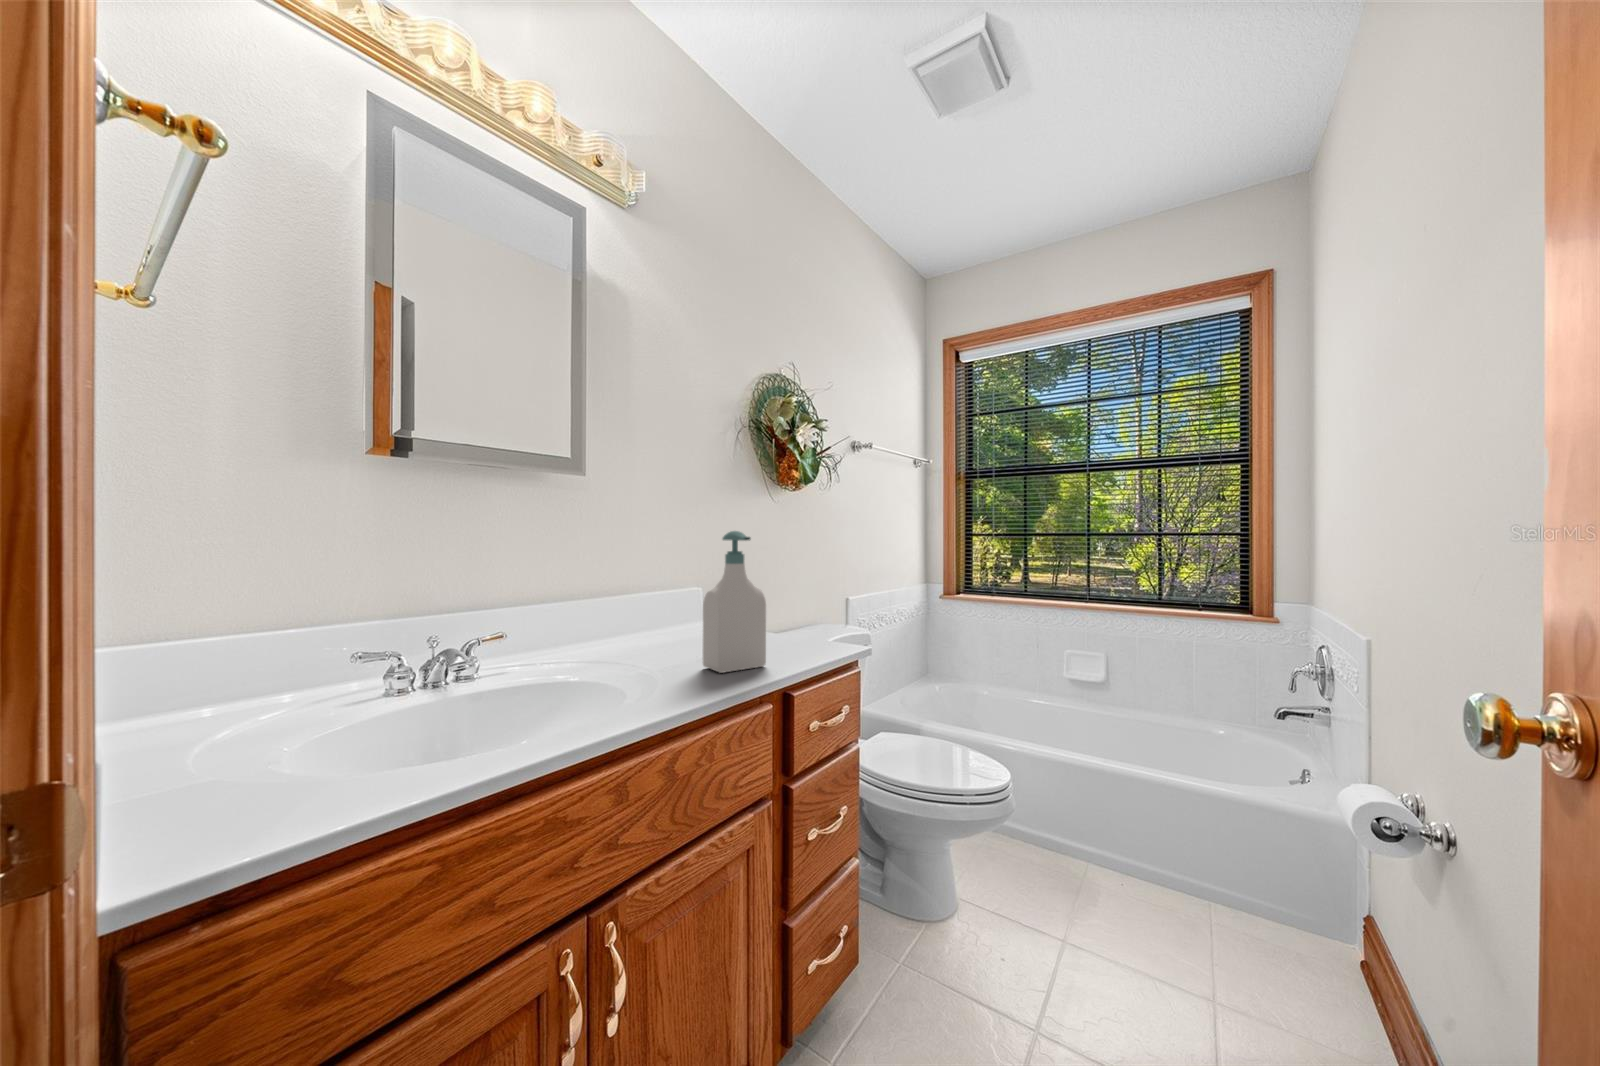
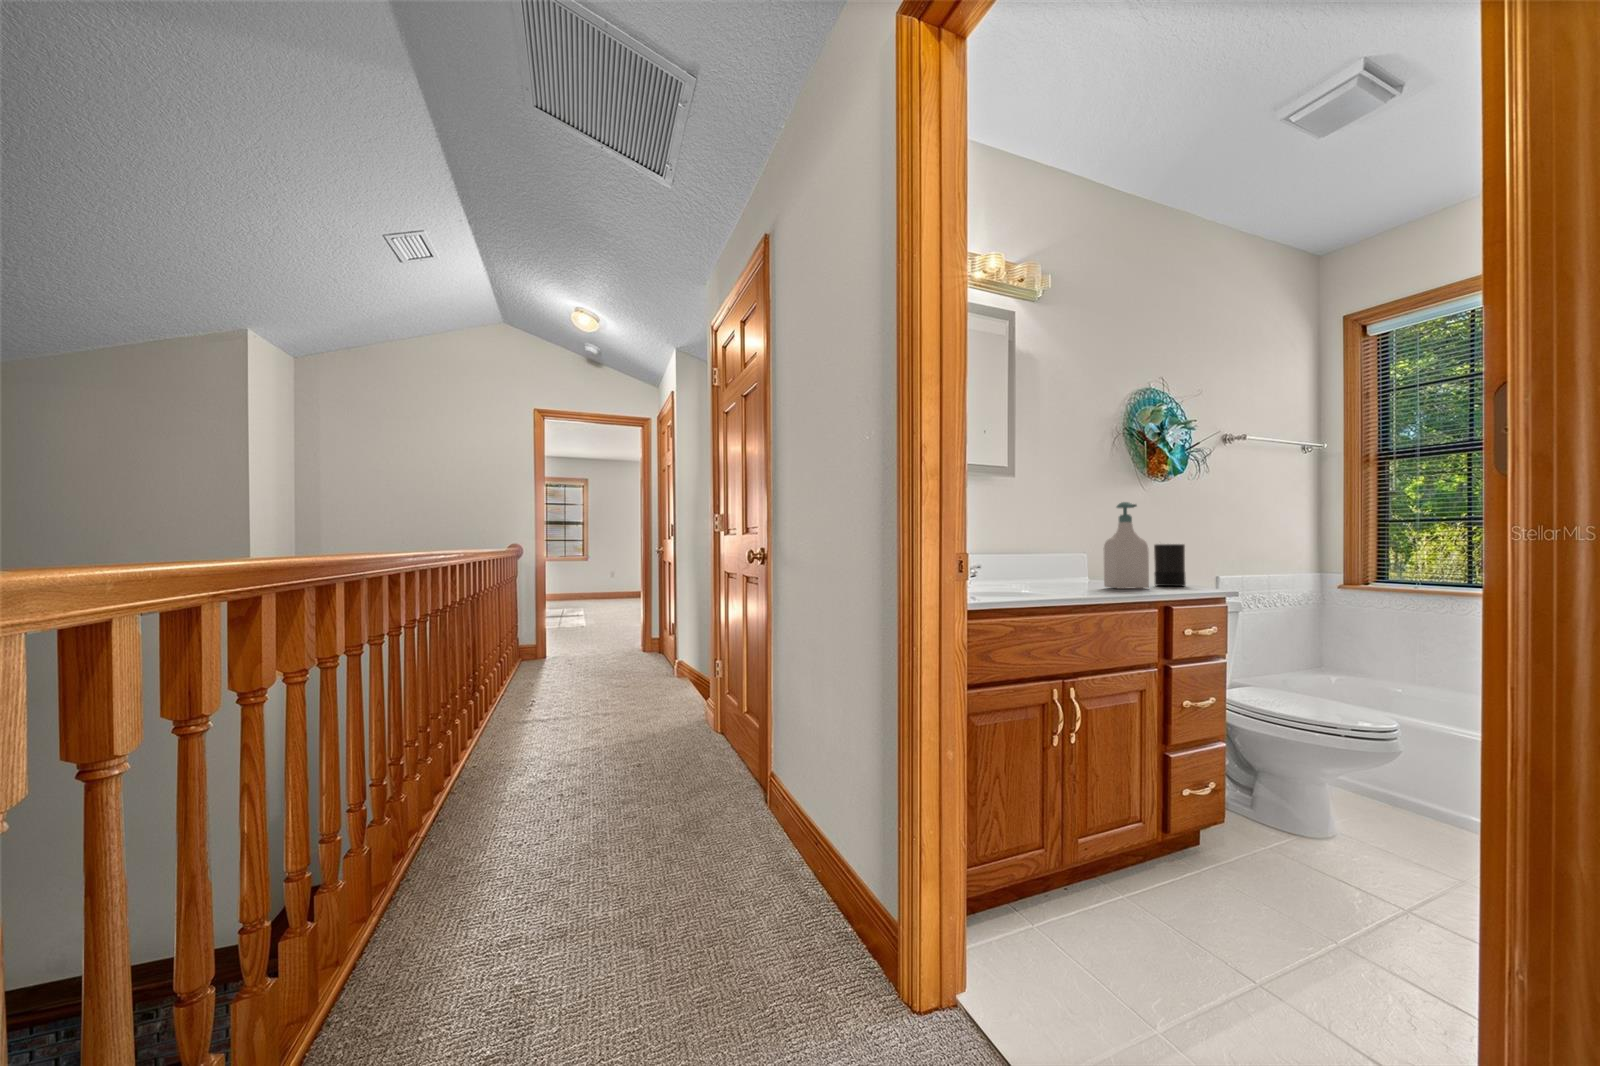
candle: none [771,584,814,653] -> present [1154,544,1186,586]

